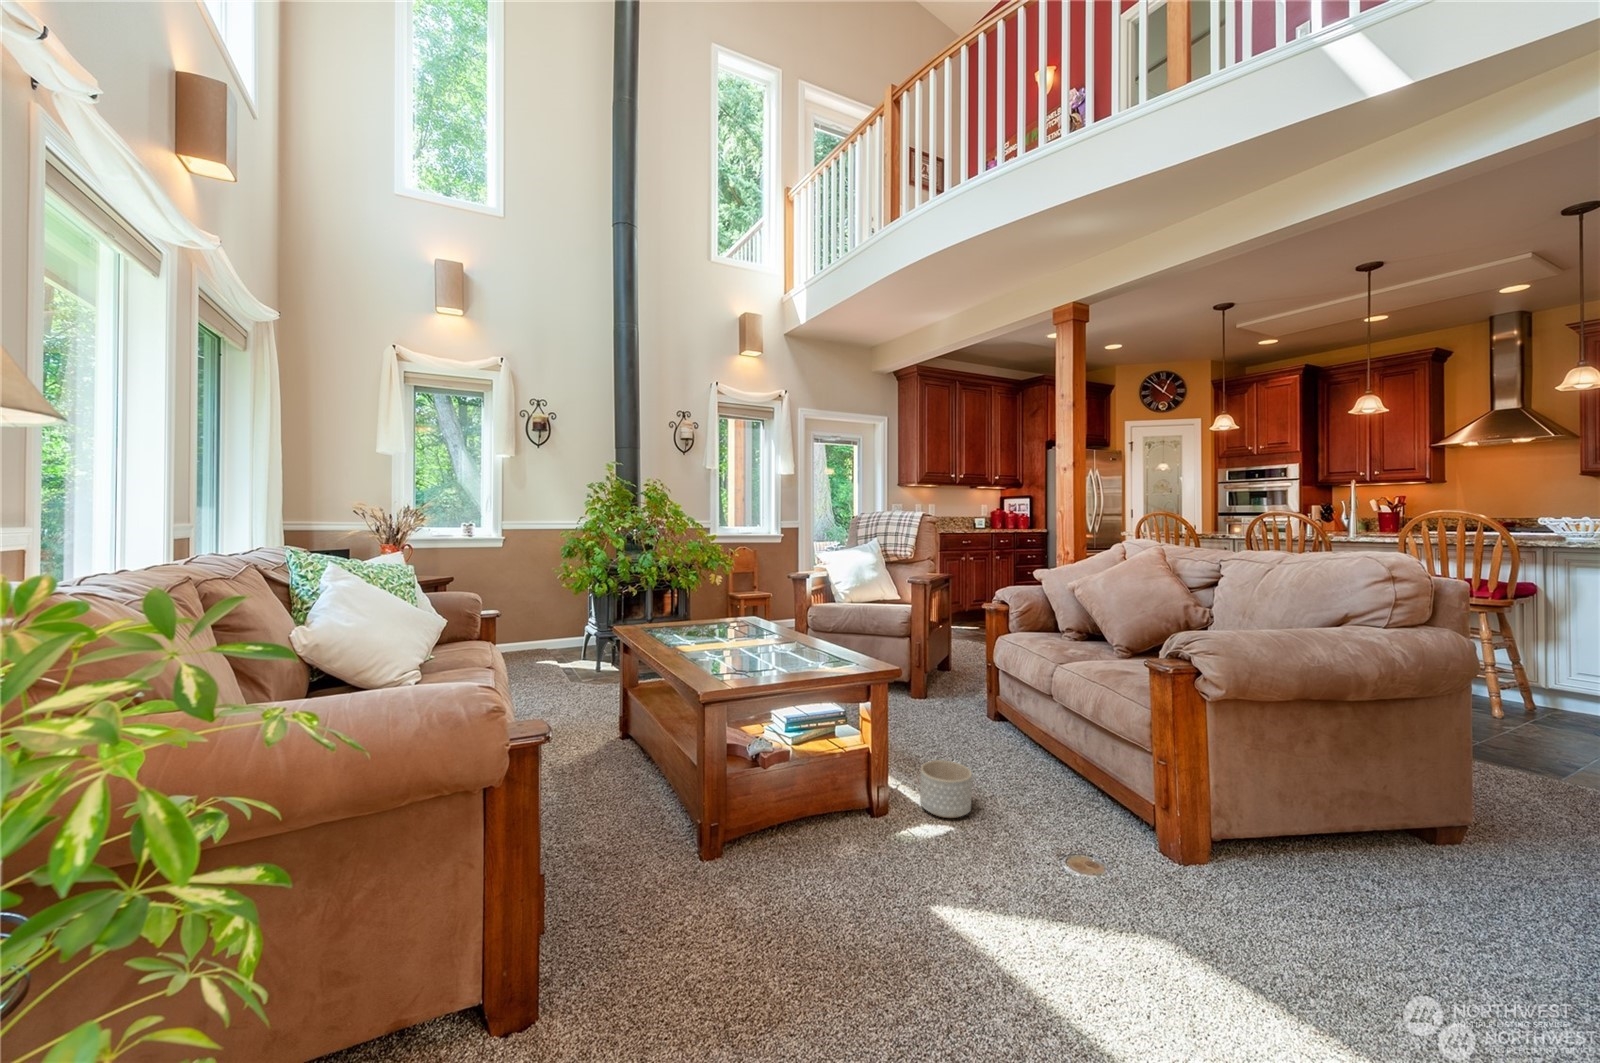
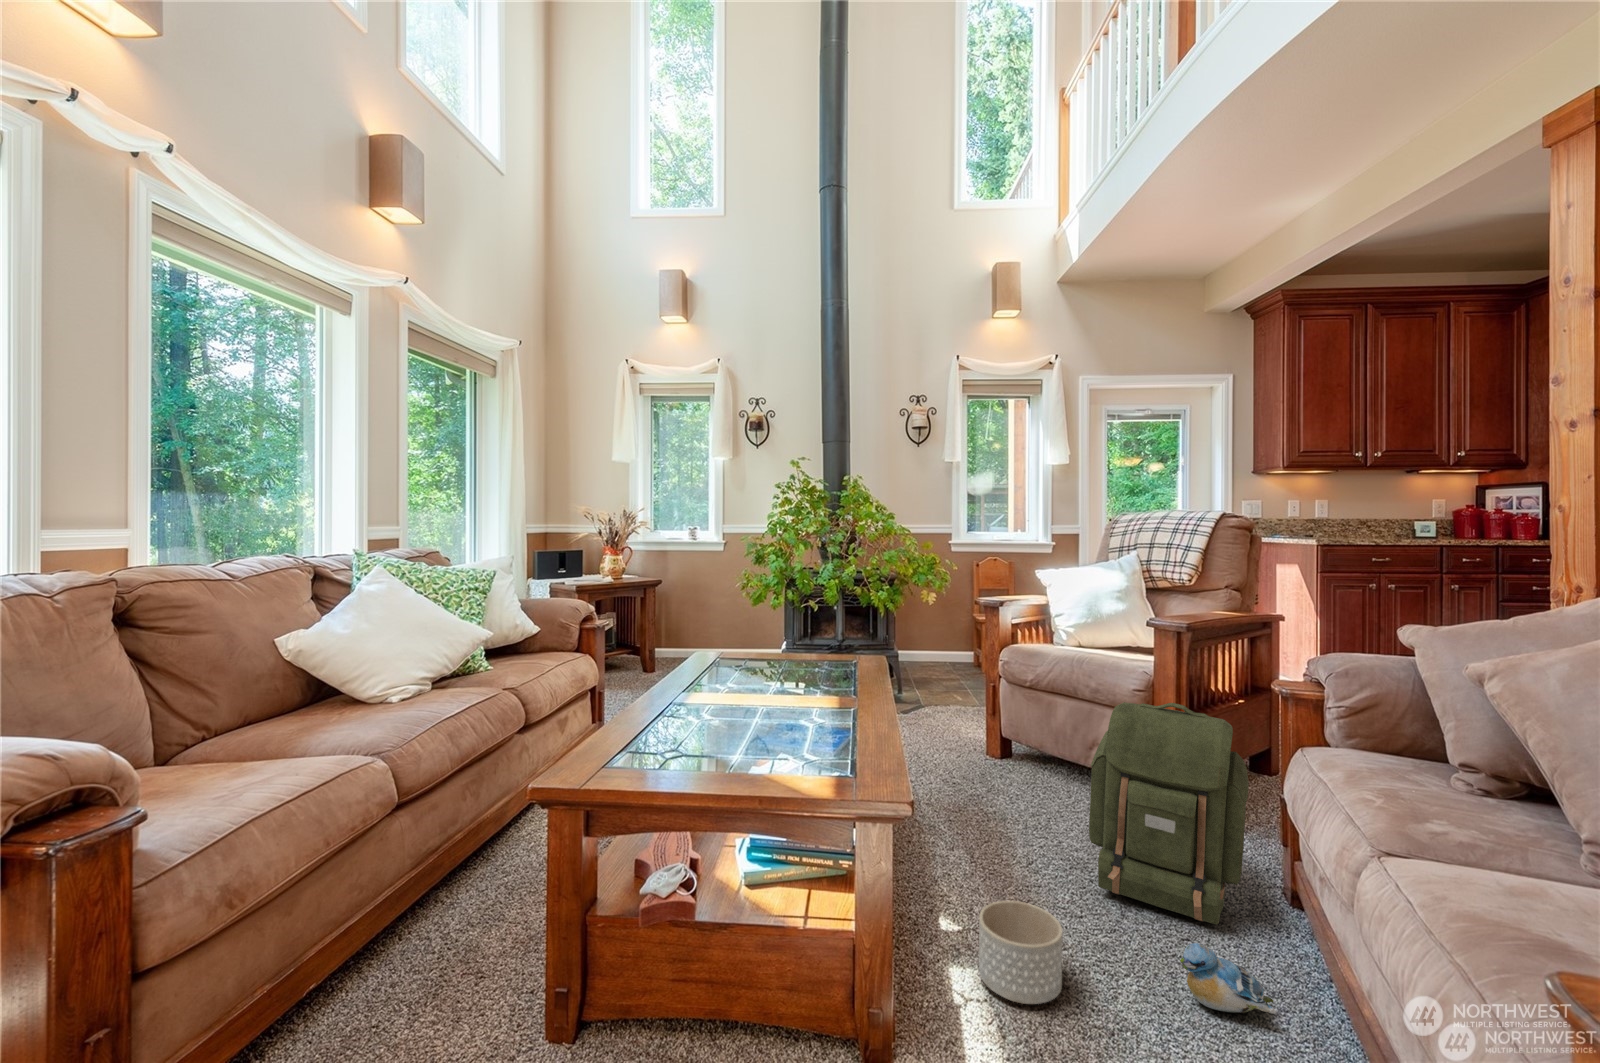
backpack: none [926,629,1017,754] -> present [1089,702,1249,925]
plush toy: none [1020,758,1064,792] -> present [1180,943,1276,1014]

